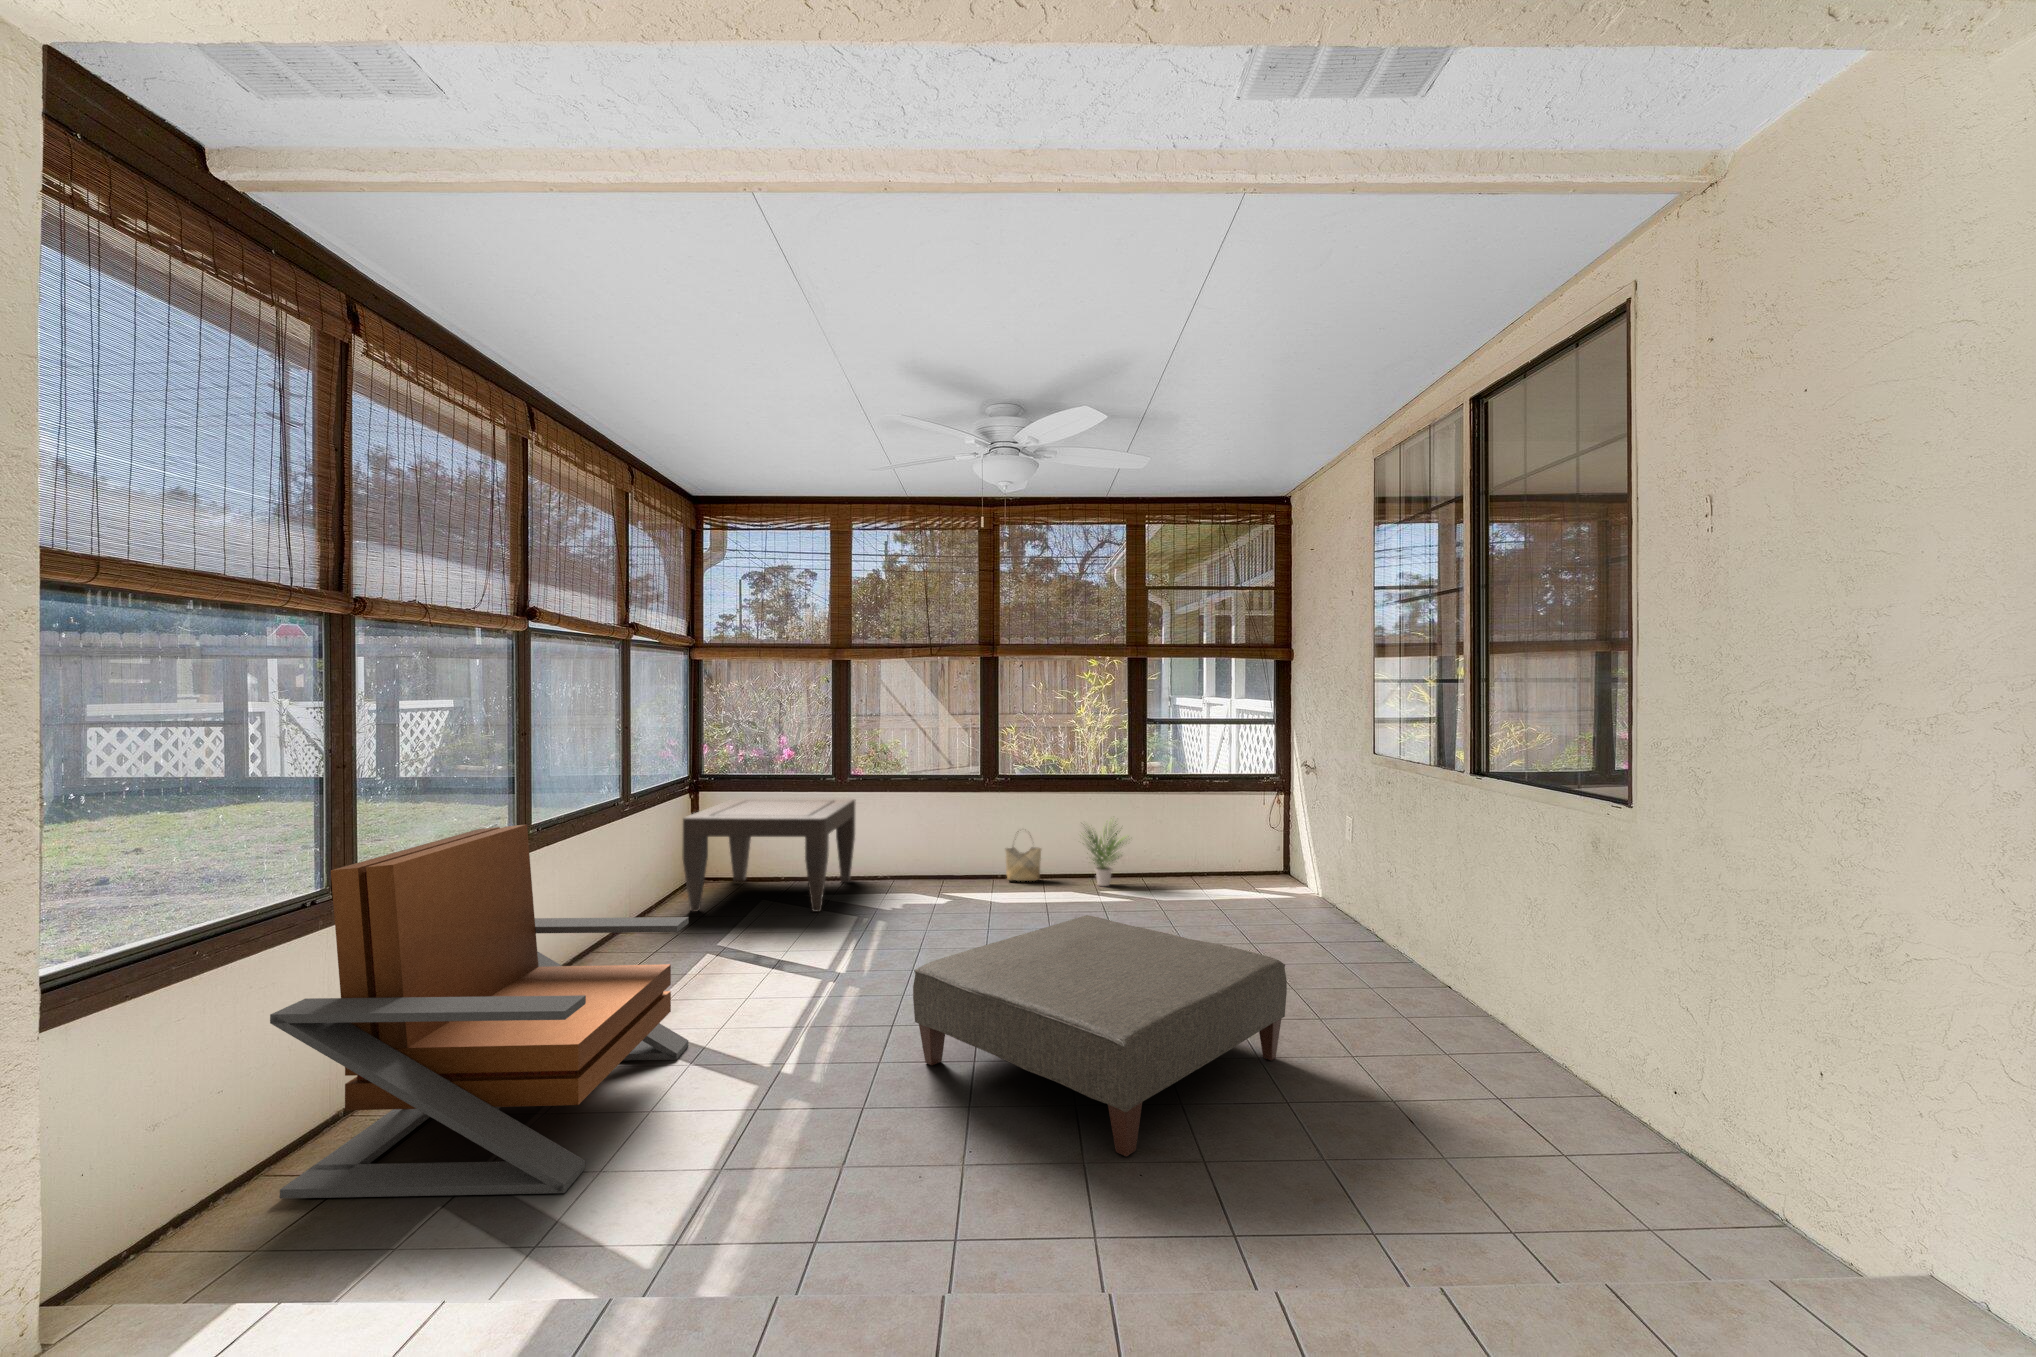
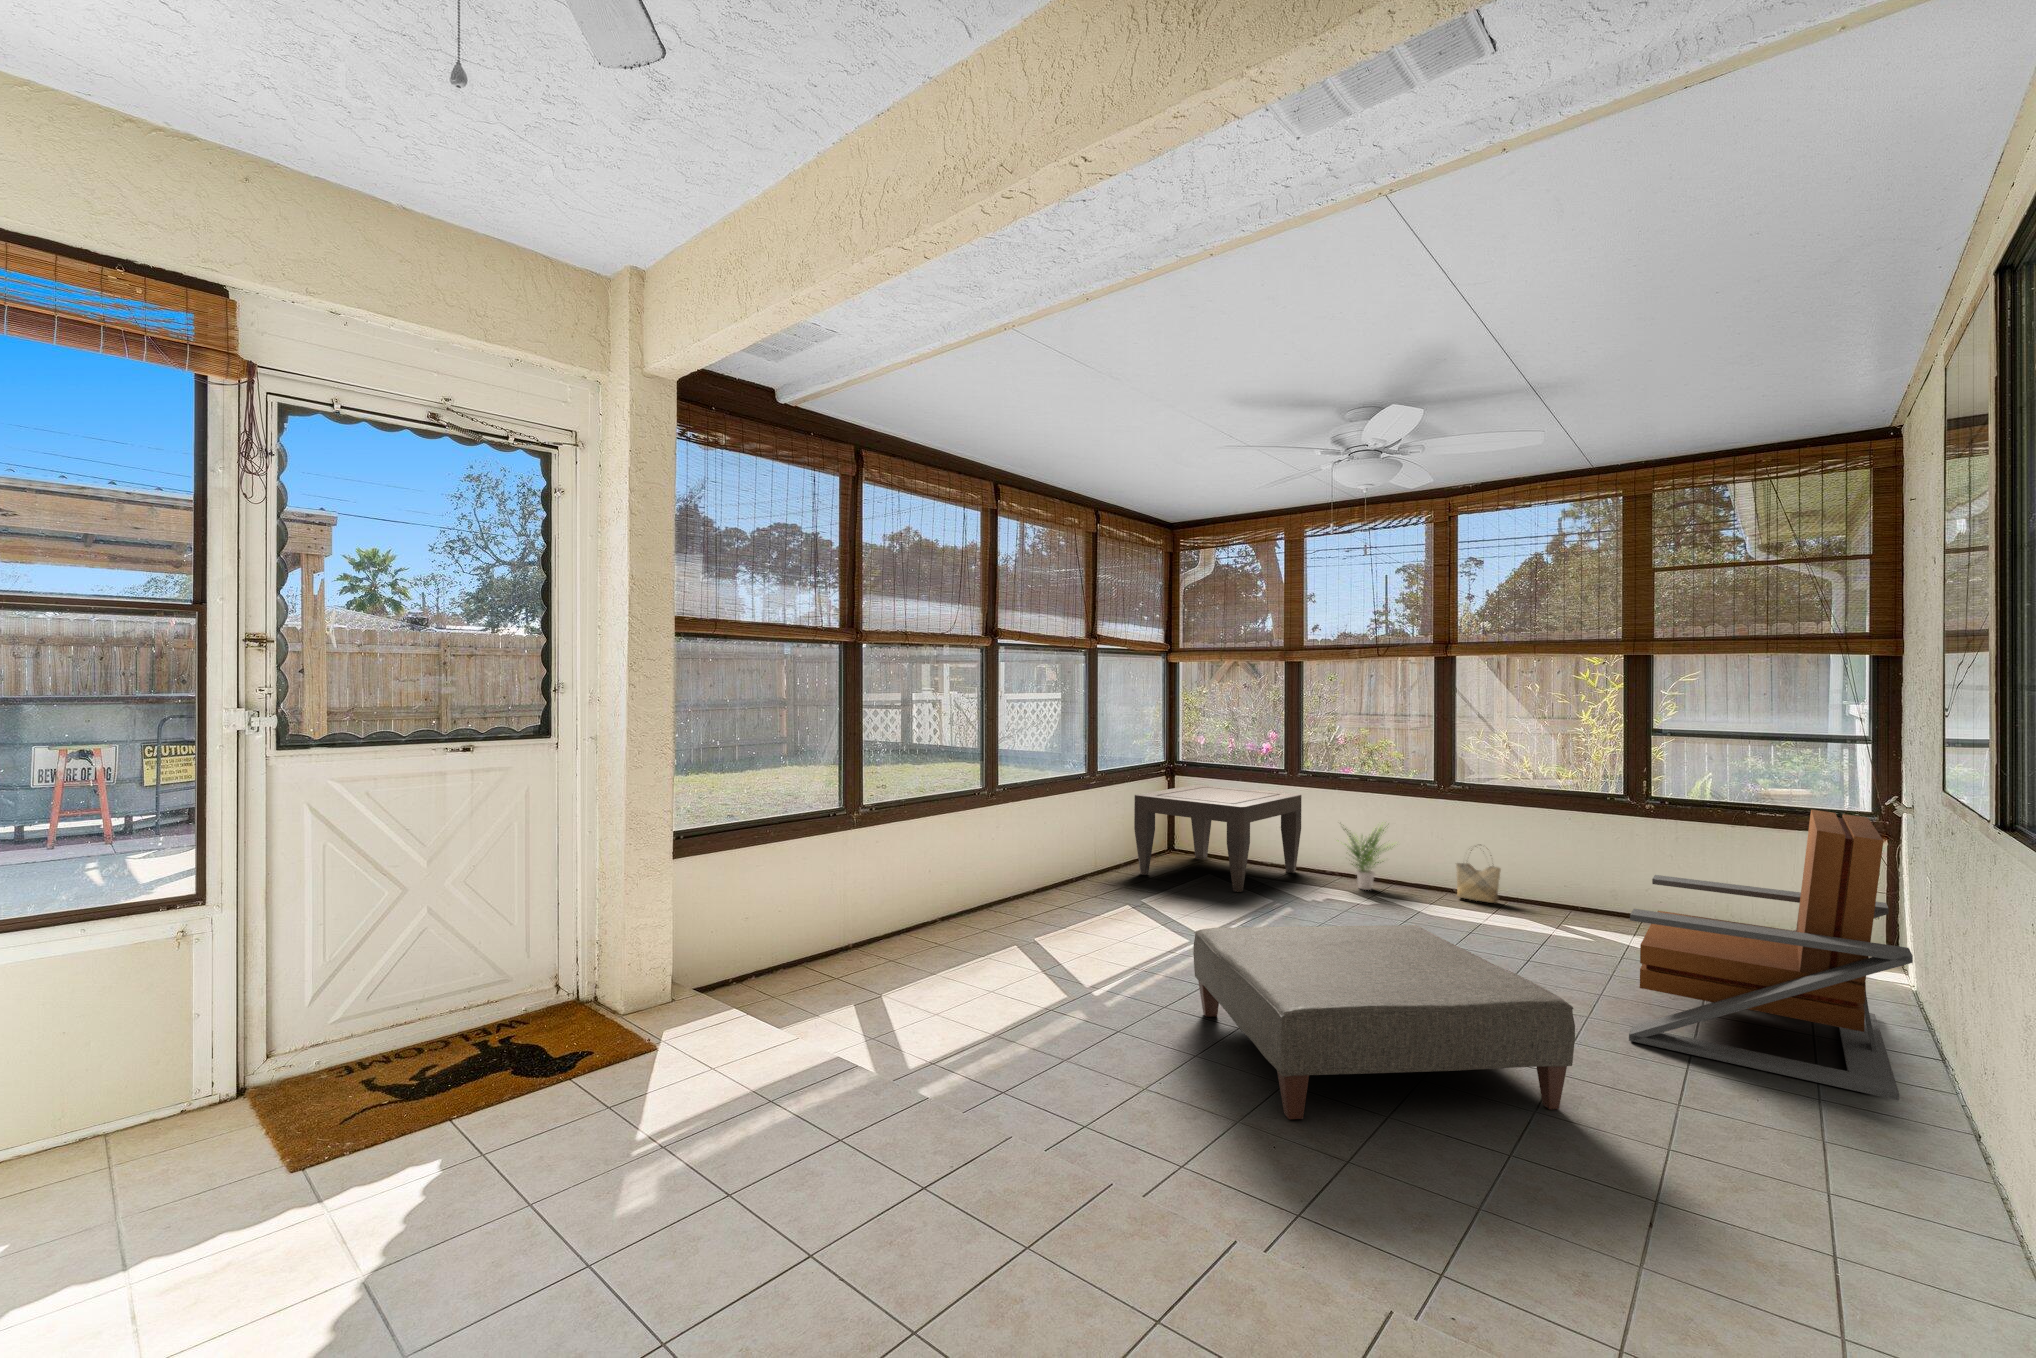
potted plant: present [1086,821,1124,886] -> present [1343,825,1393,890]
lounge chair: present [270,825,689,1198] -> present [1629,810,1913,1100]

